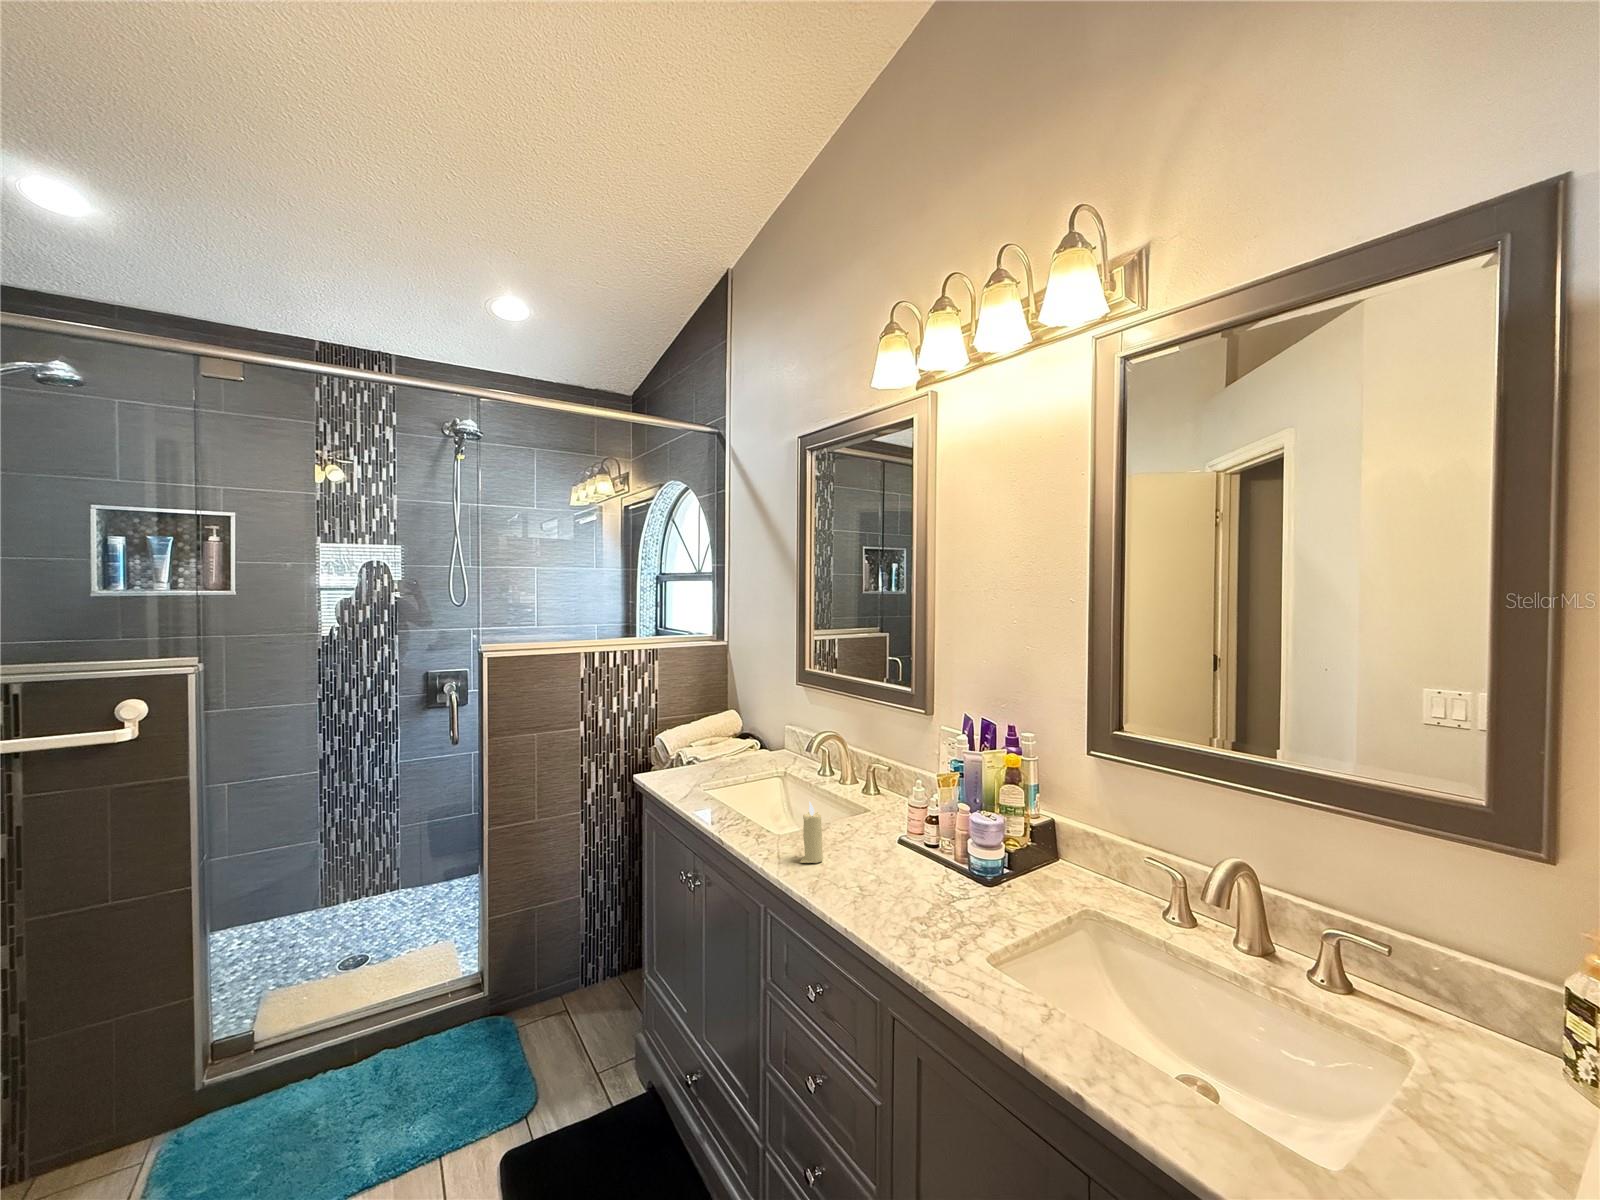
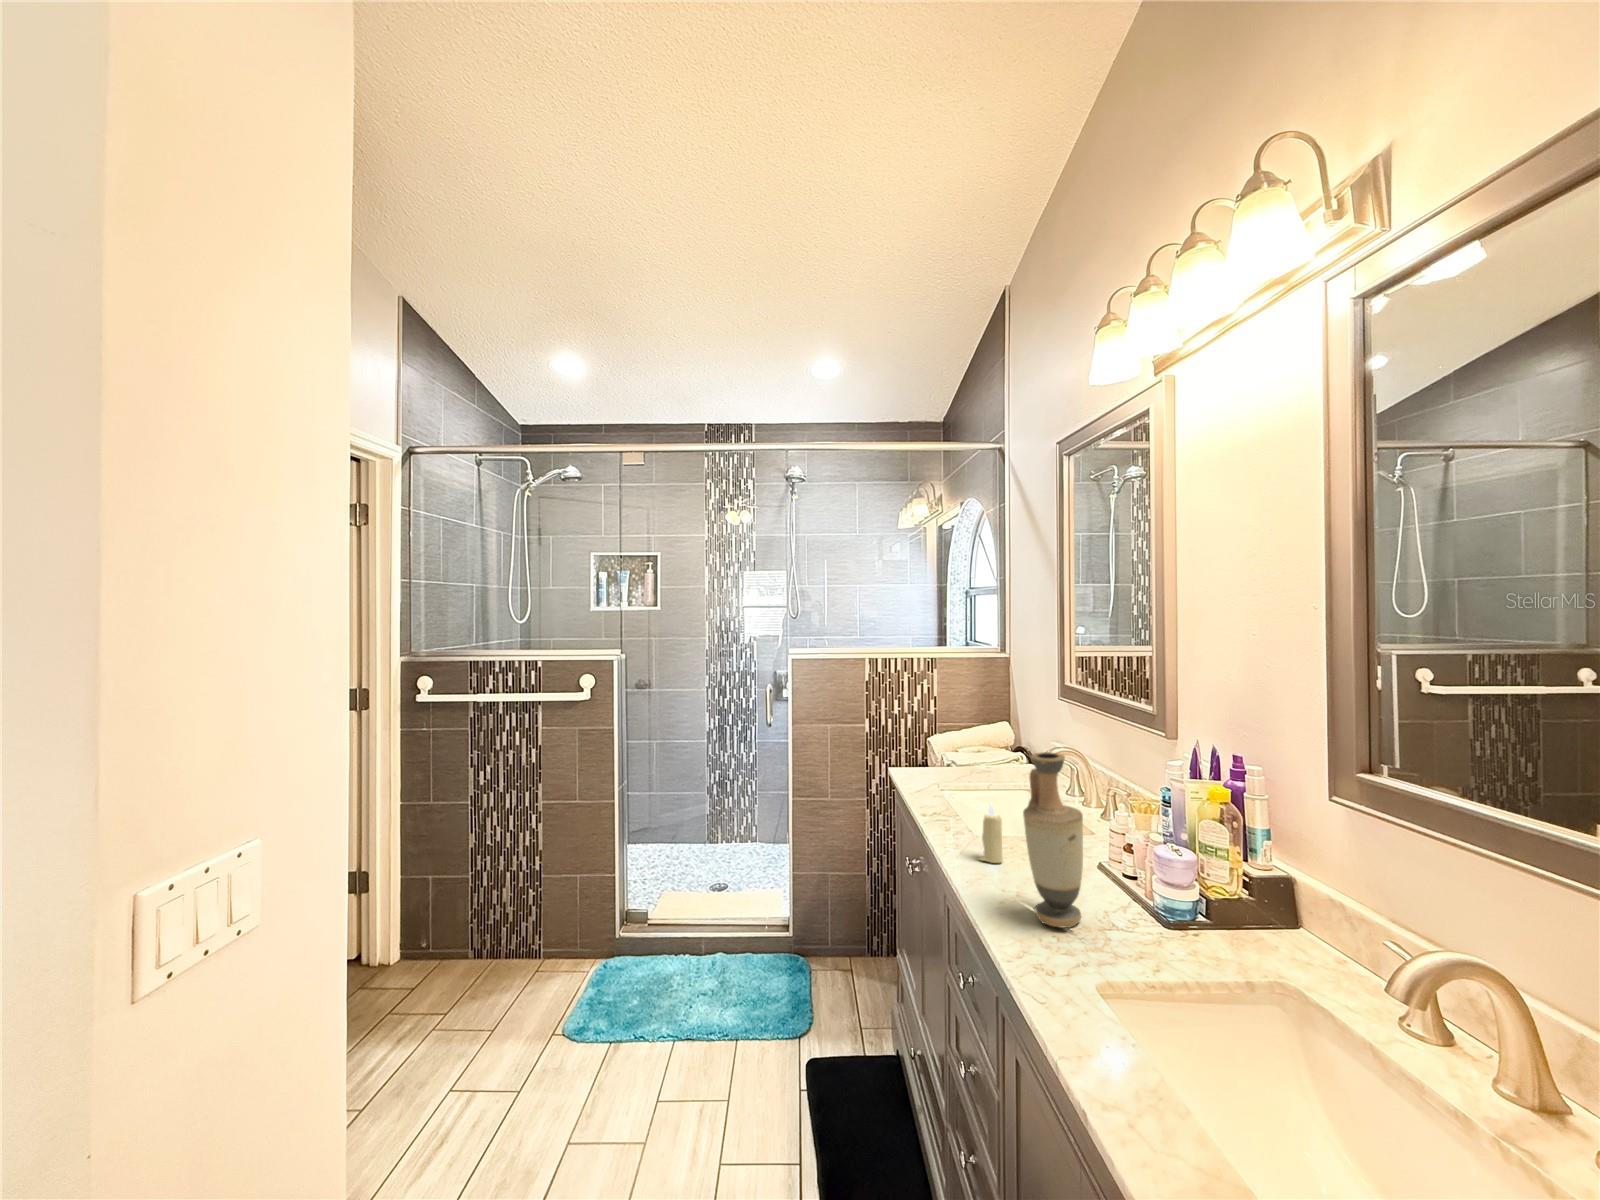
vase: none [886,746,941,918] -> present [1023,752,1083,928]

